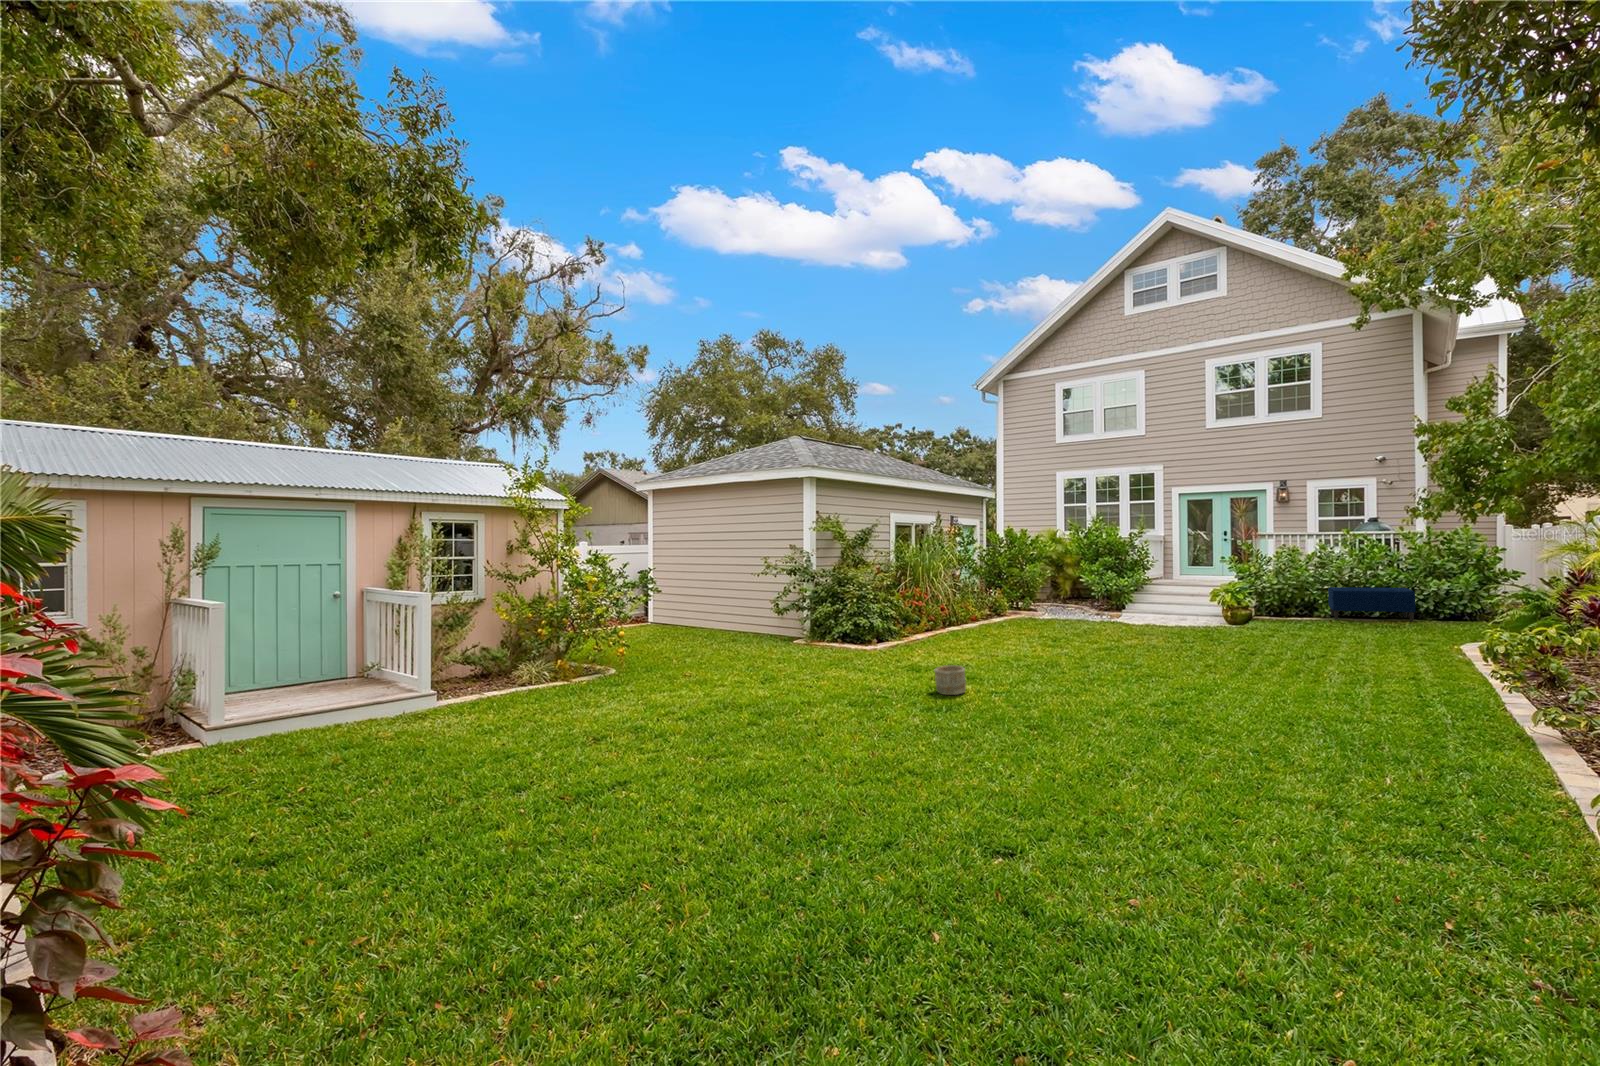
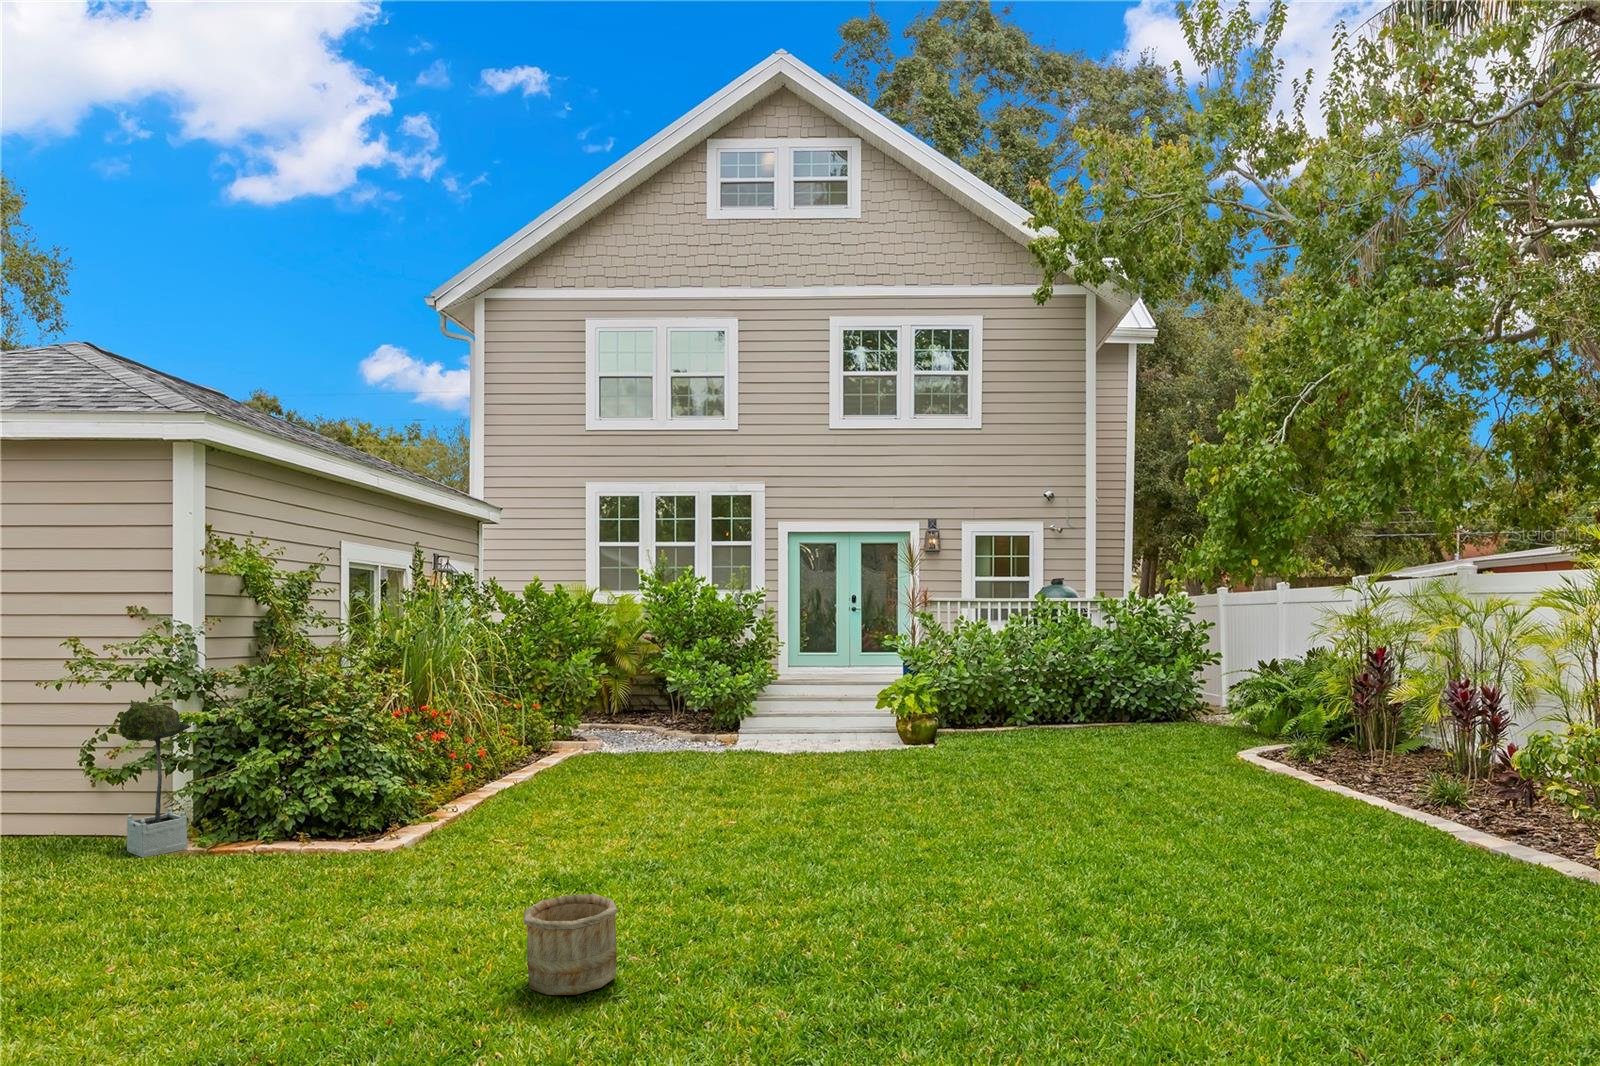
bench: present [1328,587,1416,622] -> none [1027,676,1136,728]
potted tree: none [838,590,861,643] -> present [118,700,191,858]

